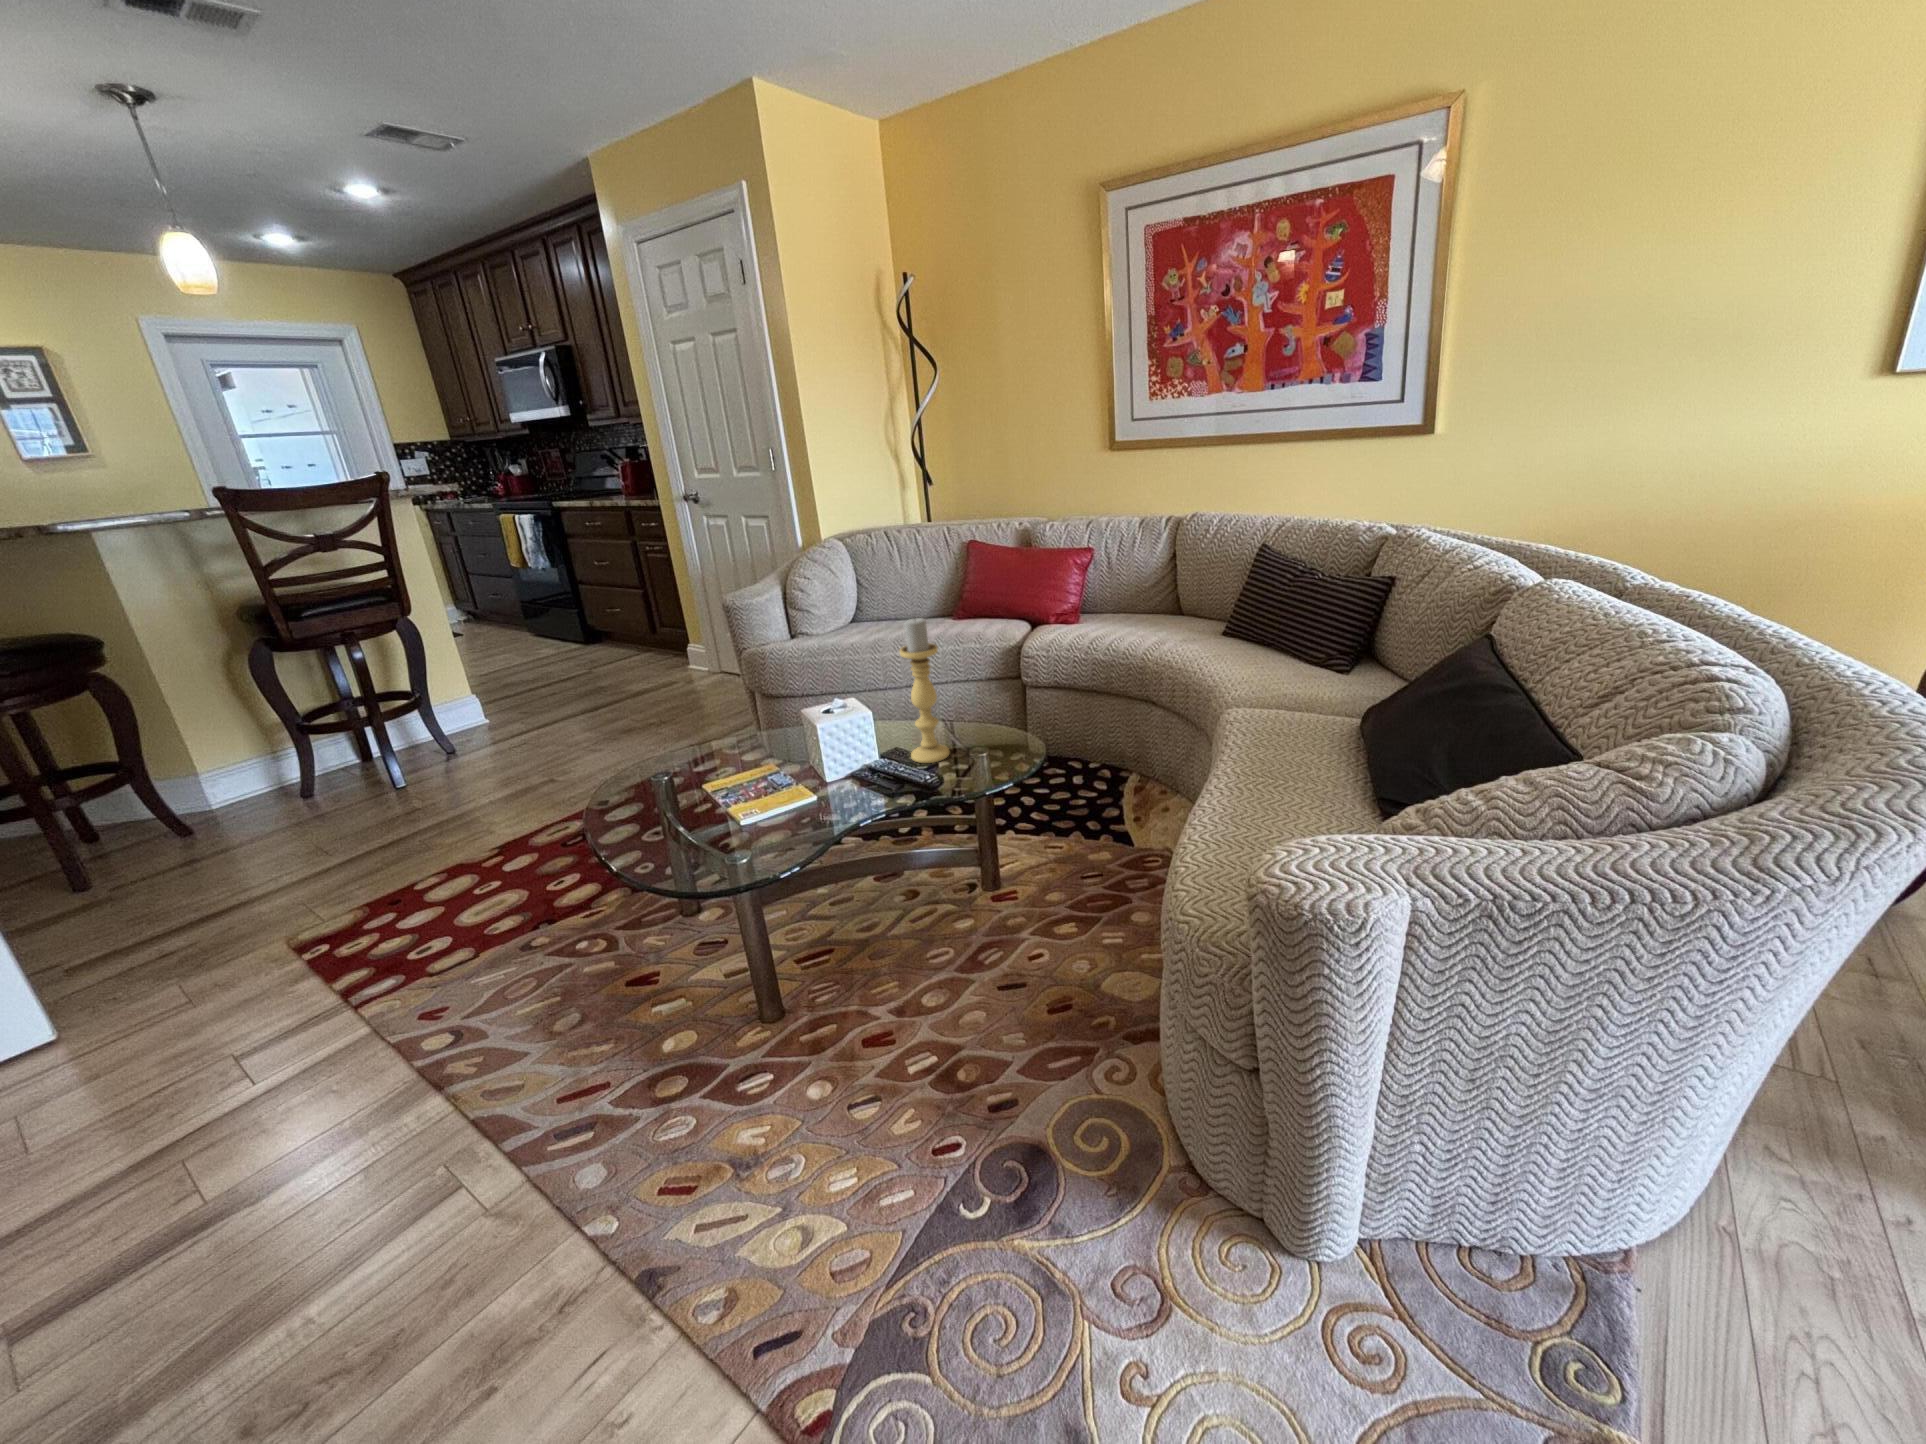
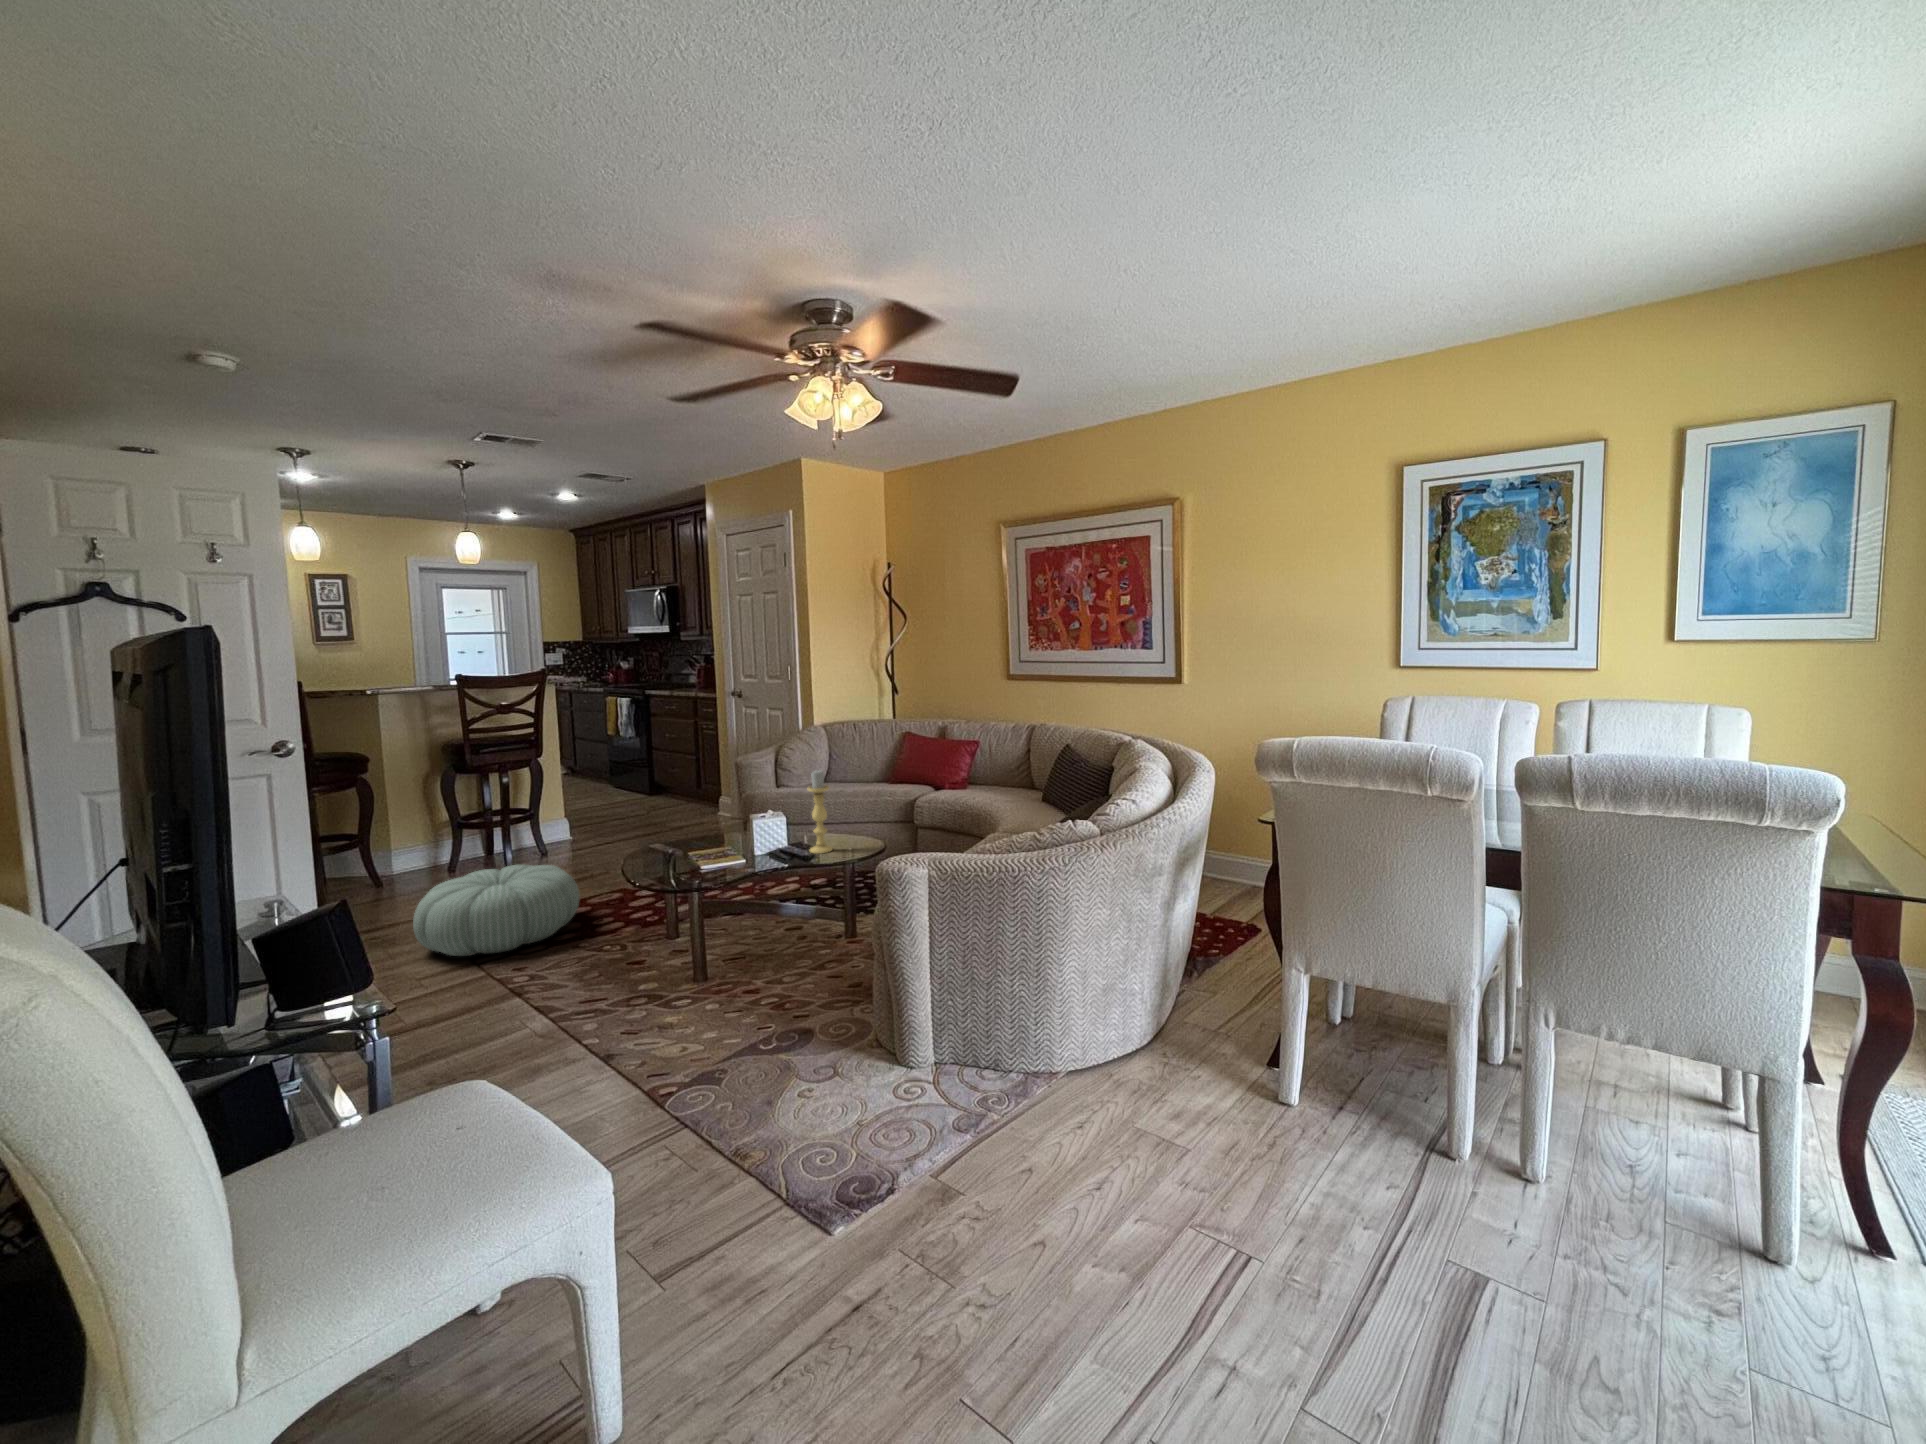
pouf: none [211,804,517,995] -> present [413,865,579,956]

